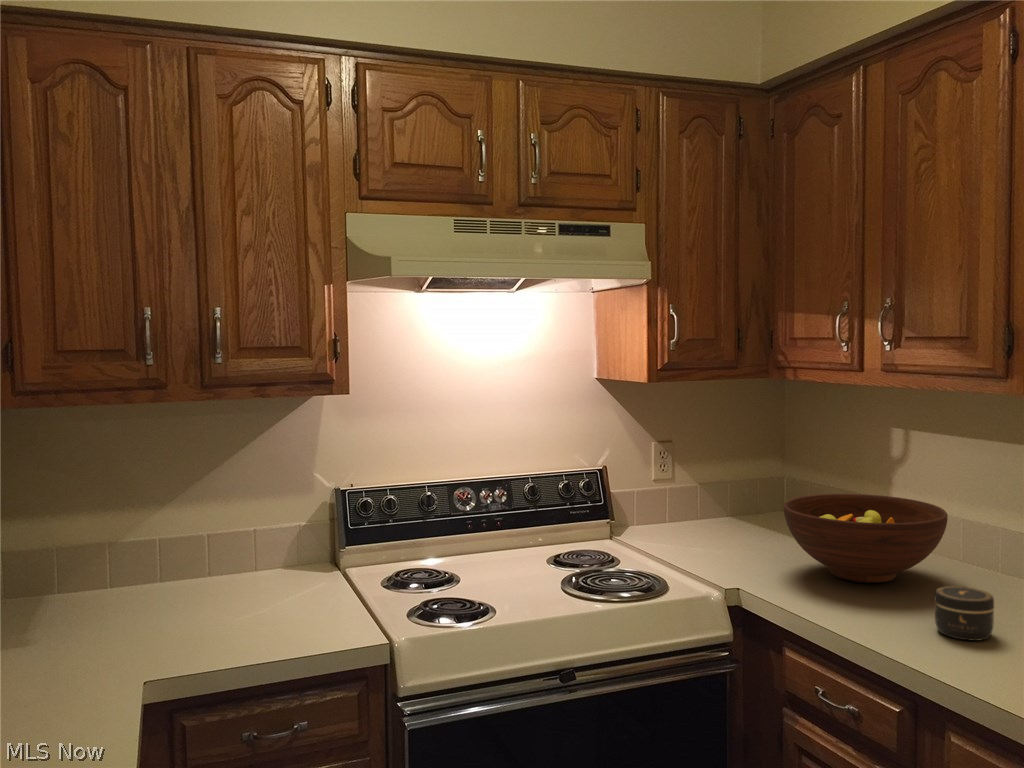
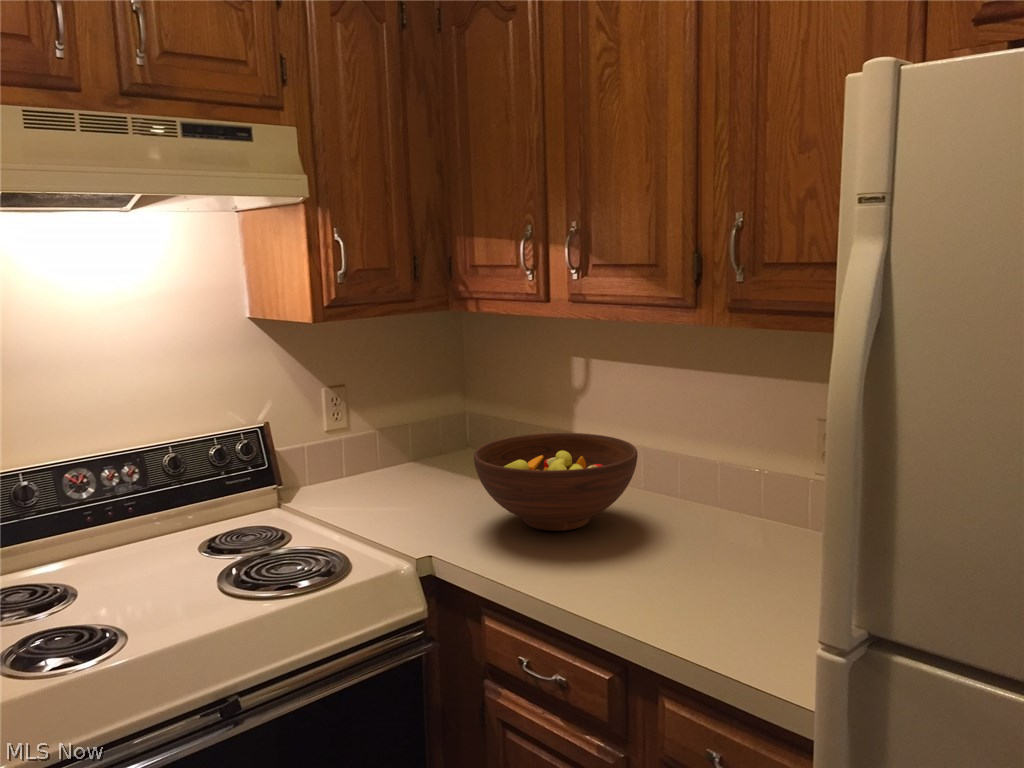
jar: present [934,586,994,641] -> none [635,531,692,589]

